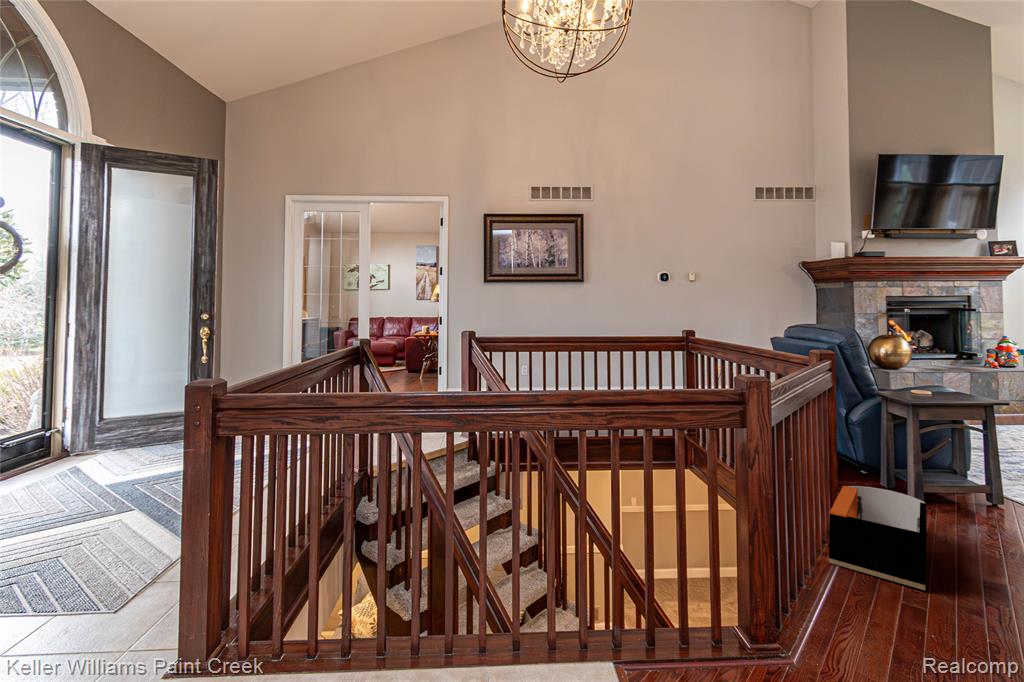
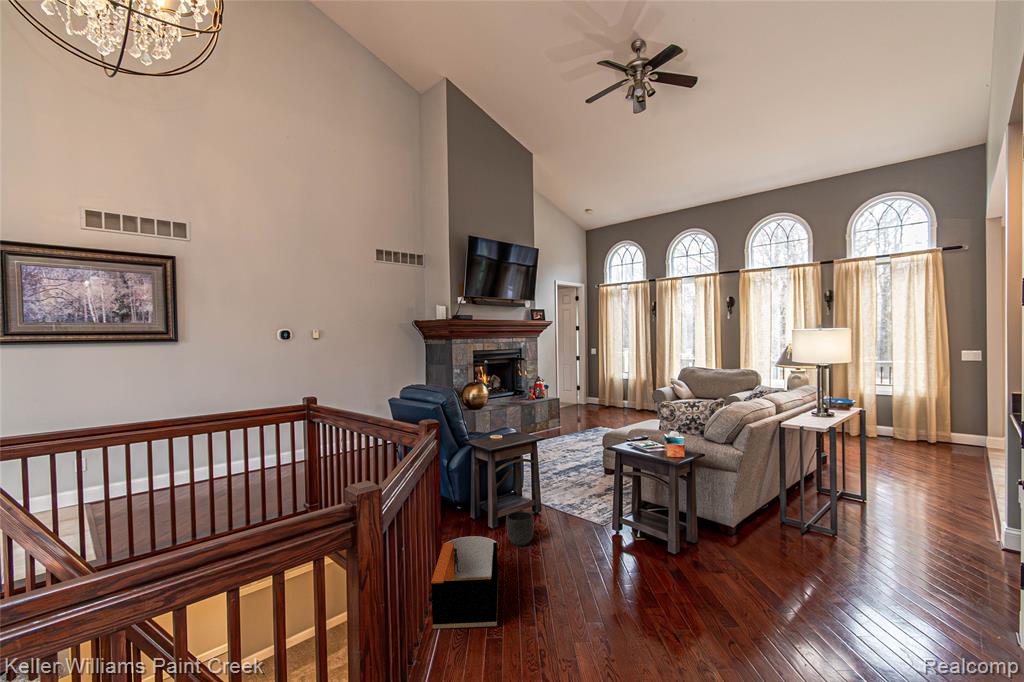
planter: none [939,483,991,529] -> present [506,511,534,546]

